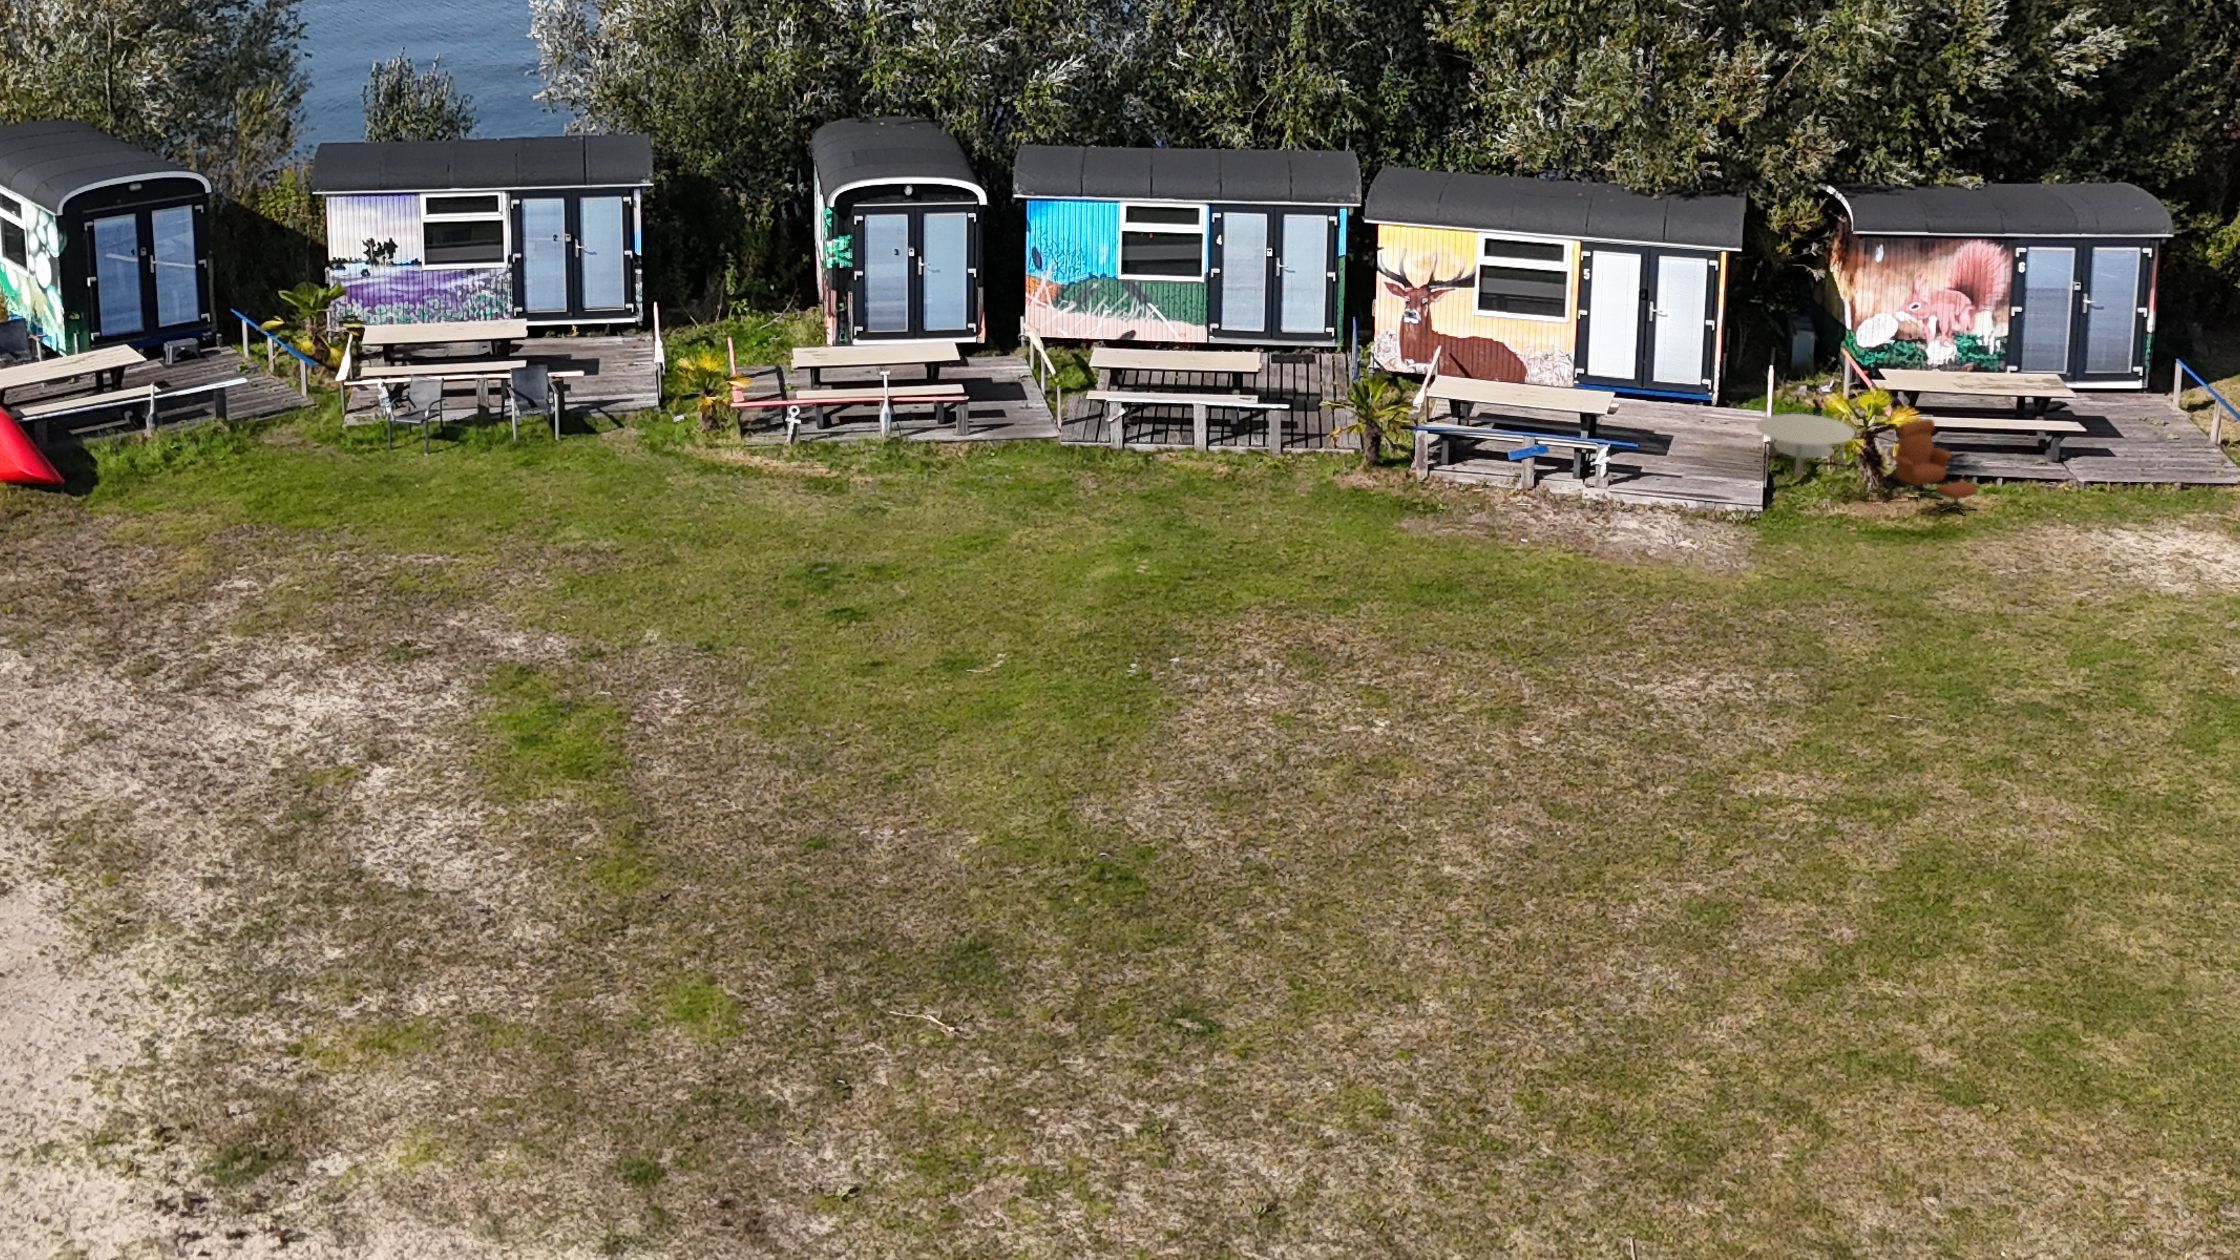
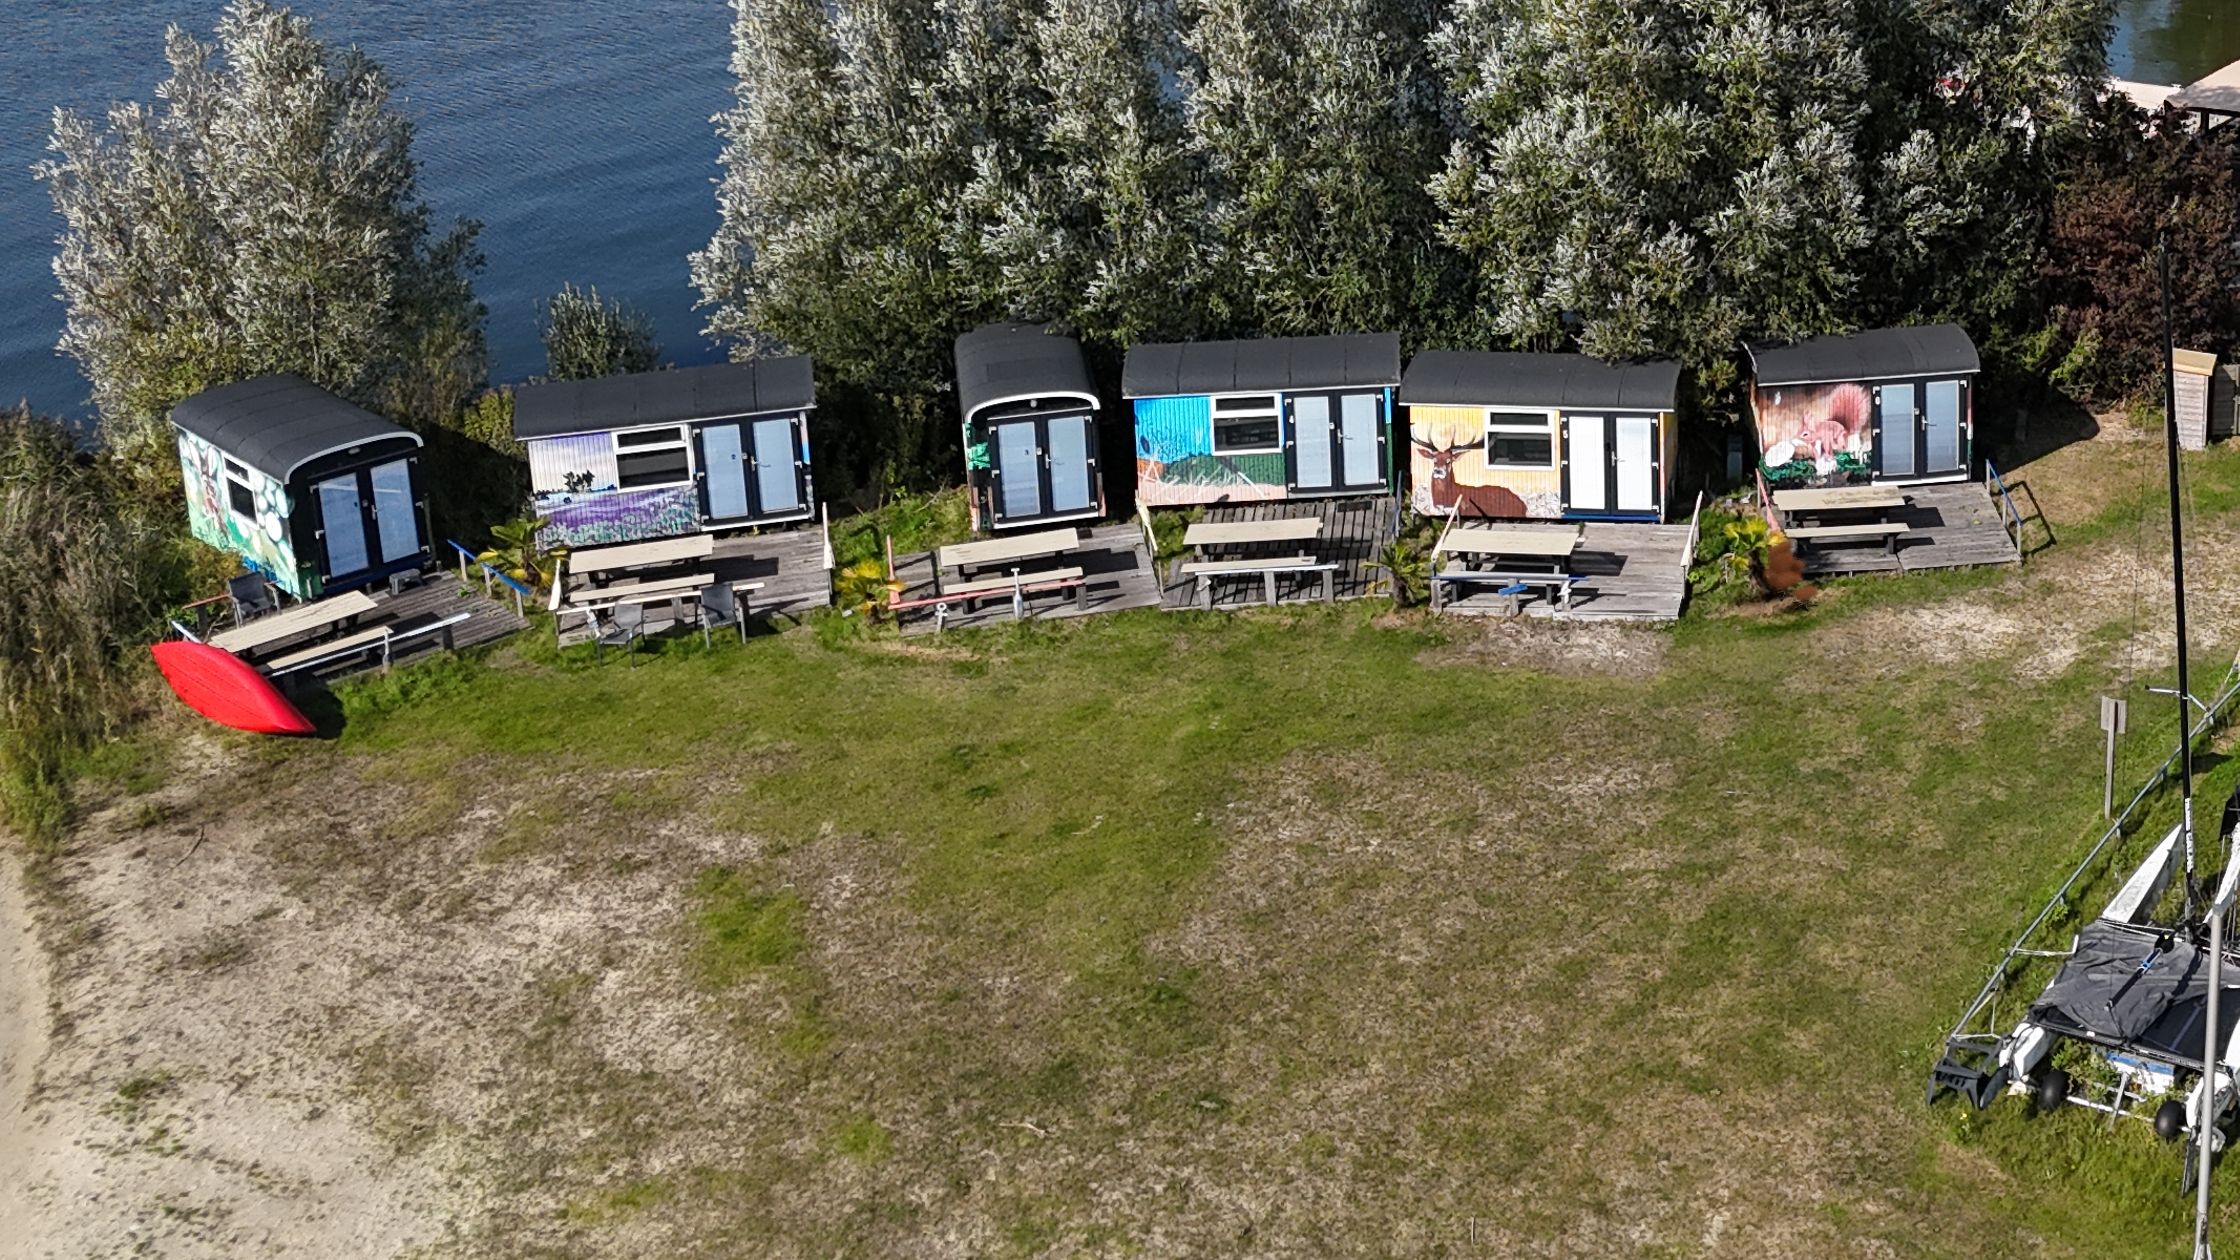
round table: present [1756,414,1855,478] -> none [1679,534,1746,587]

